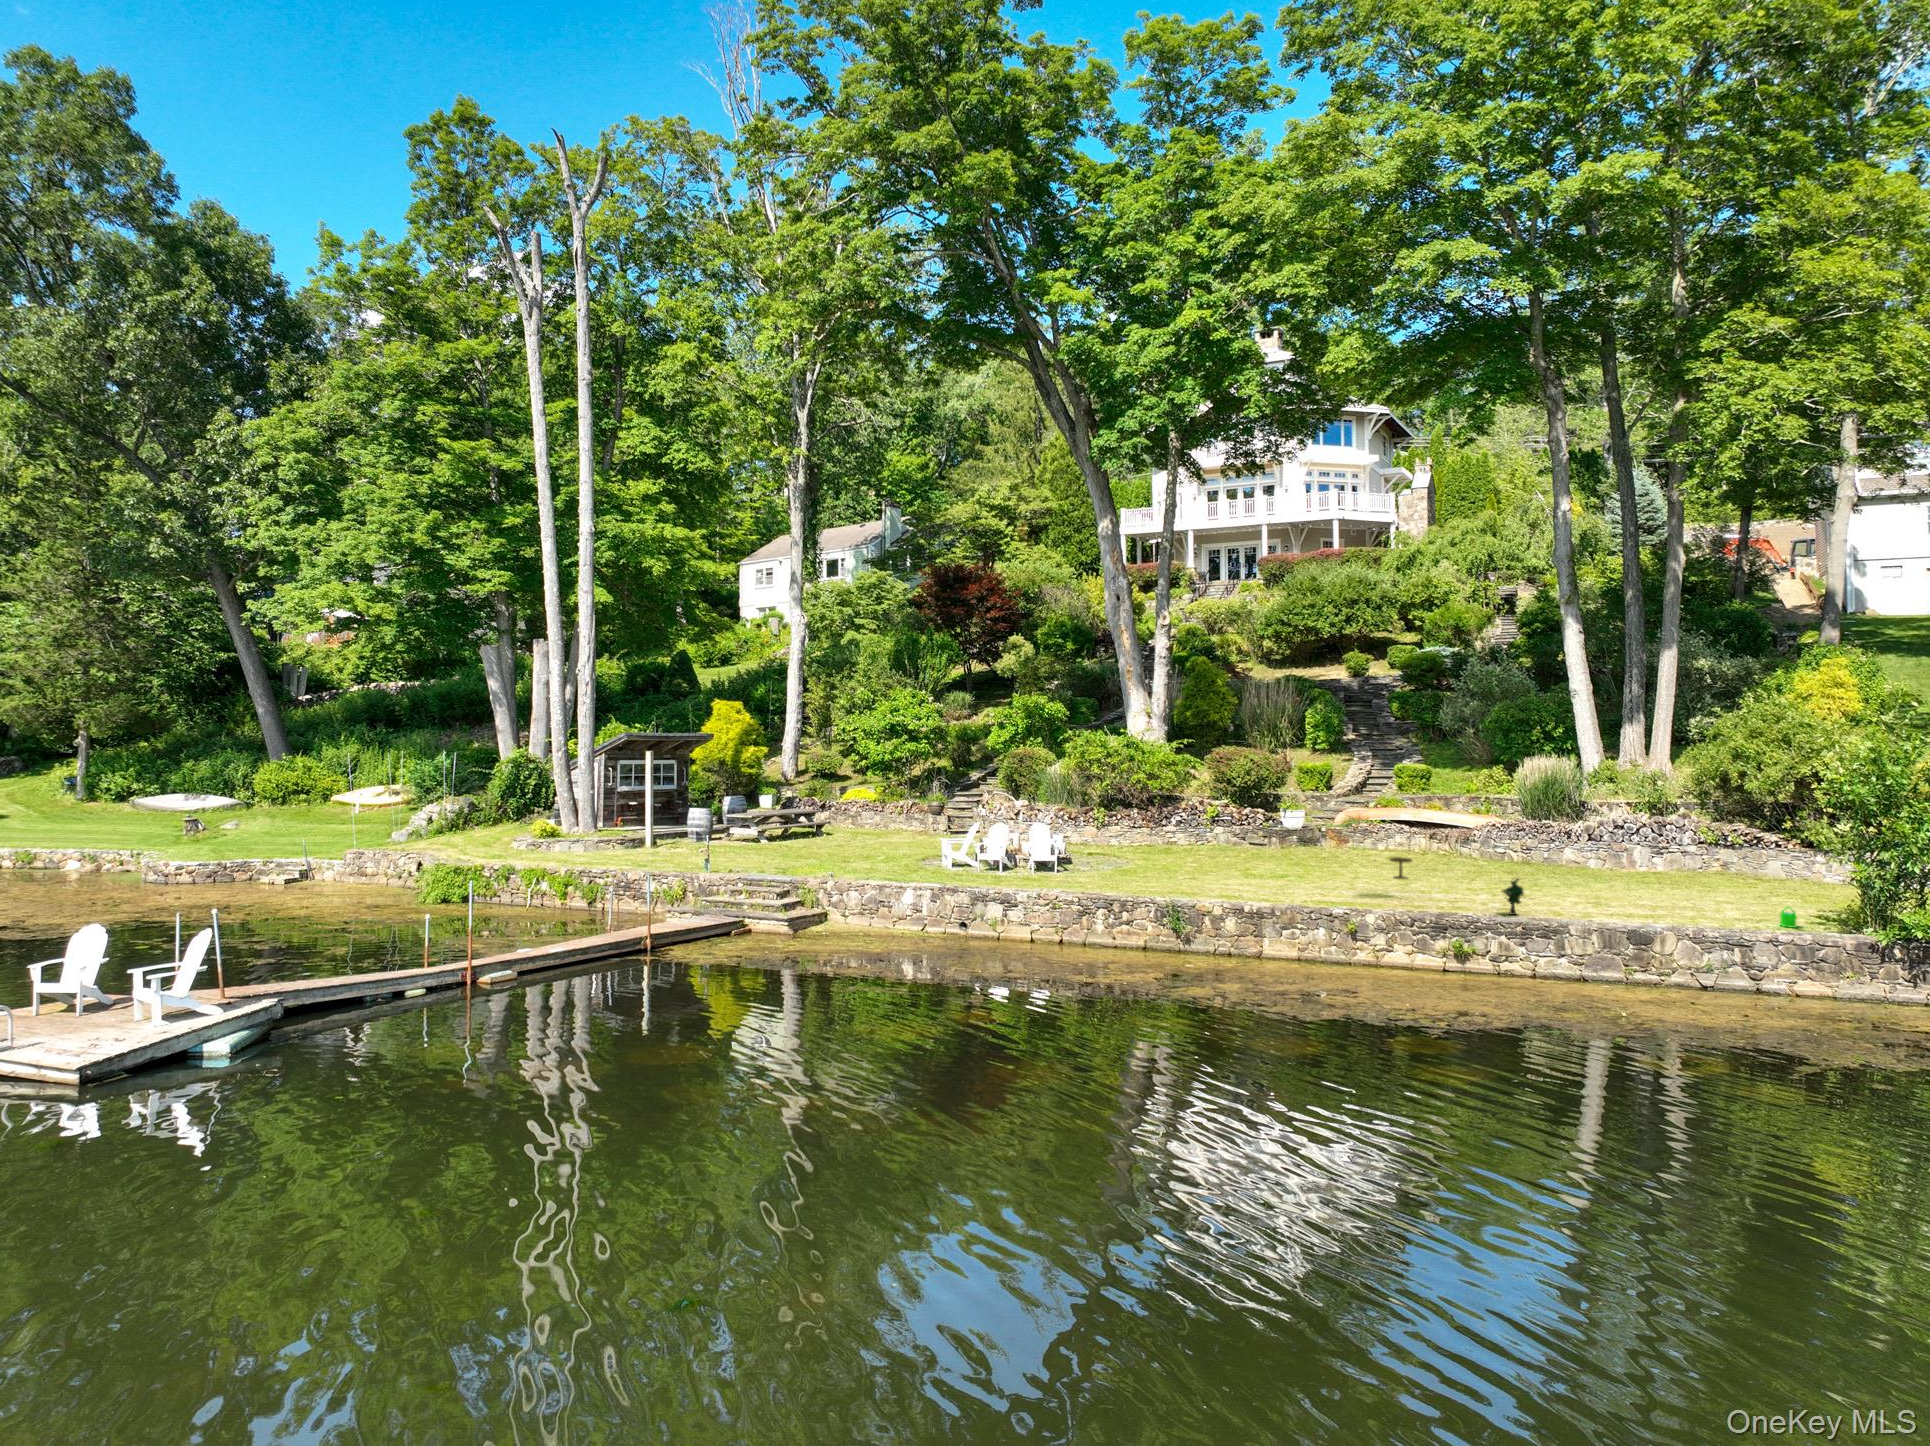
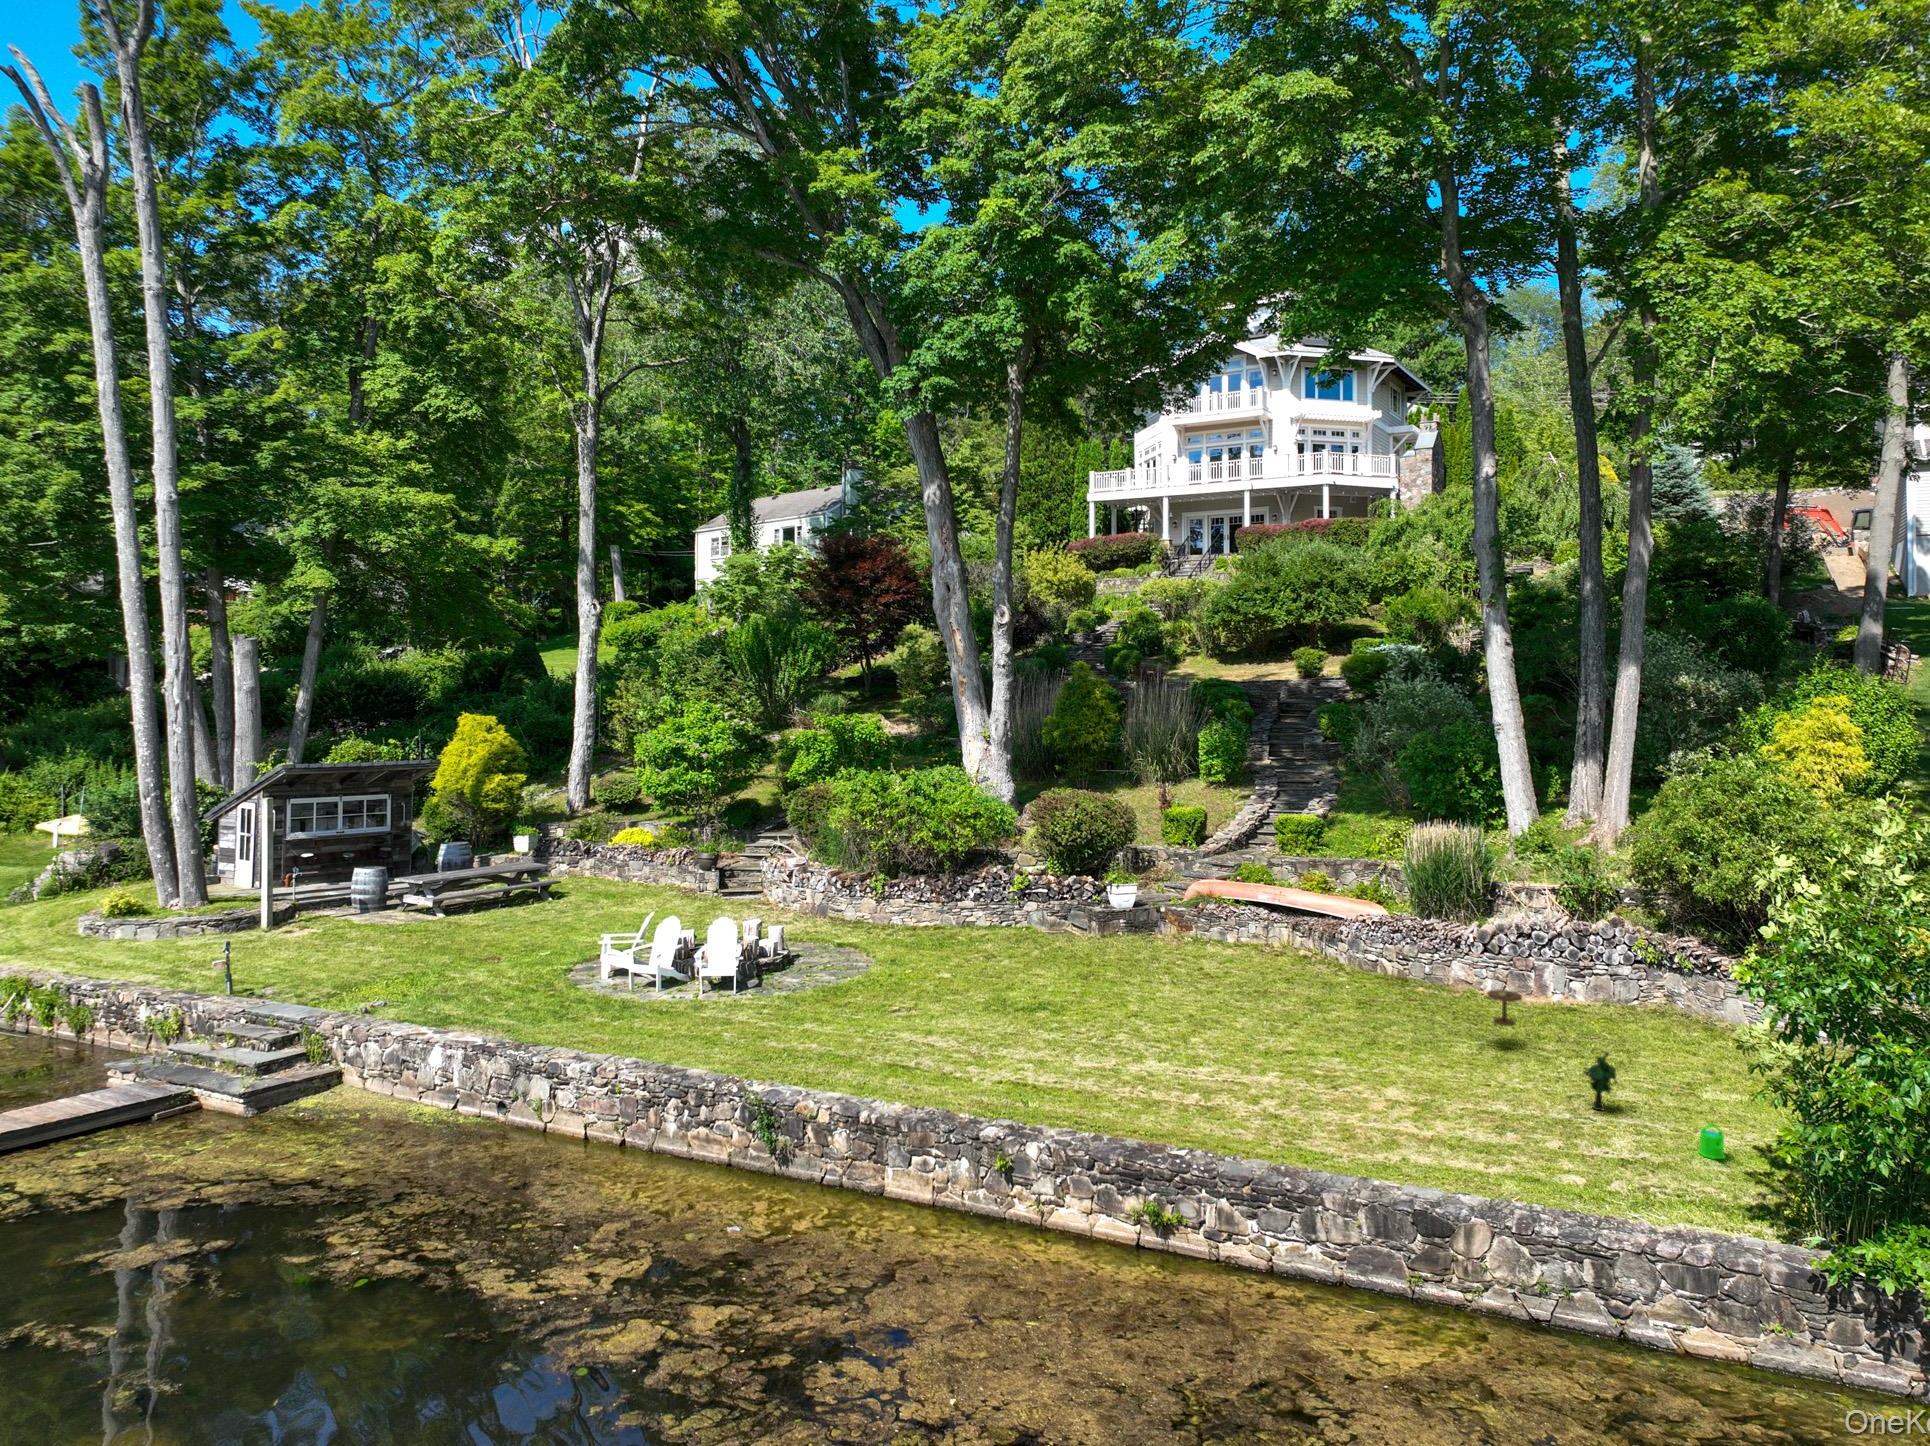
side table: present [1390,857,1412,879] -> present [1487,989,1522,1026]
decorative plant: present [1502,878,1524,915] -> present [1583,1052,1617,1110]

